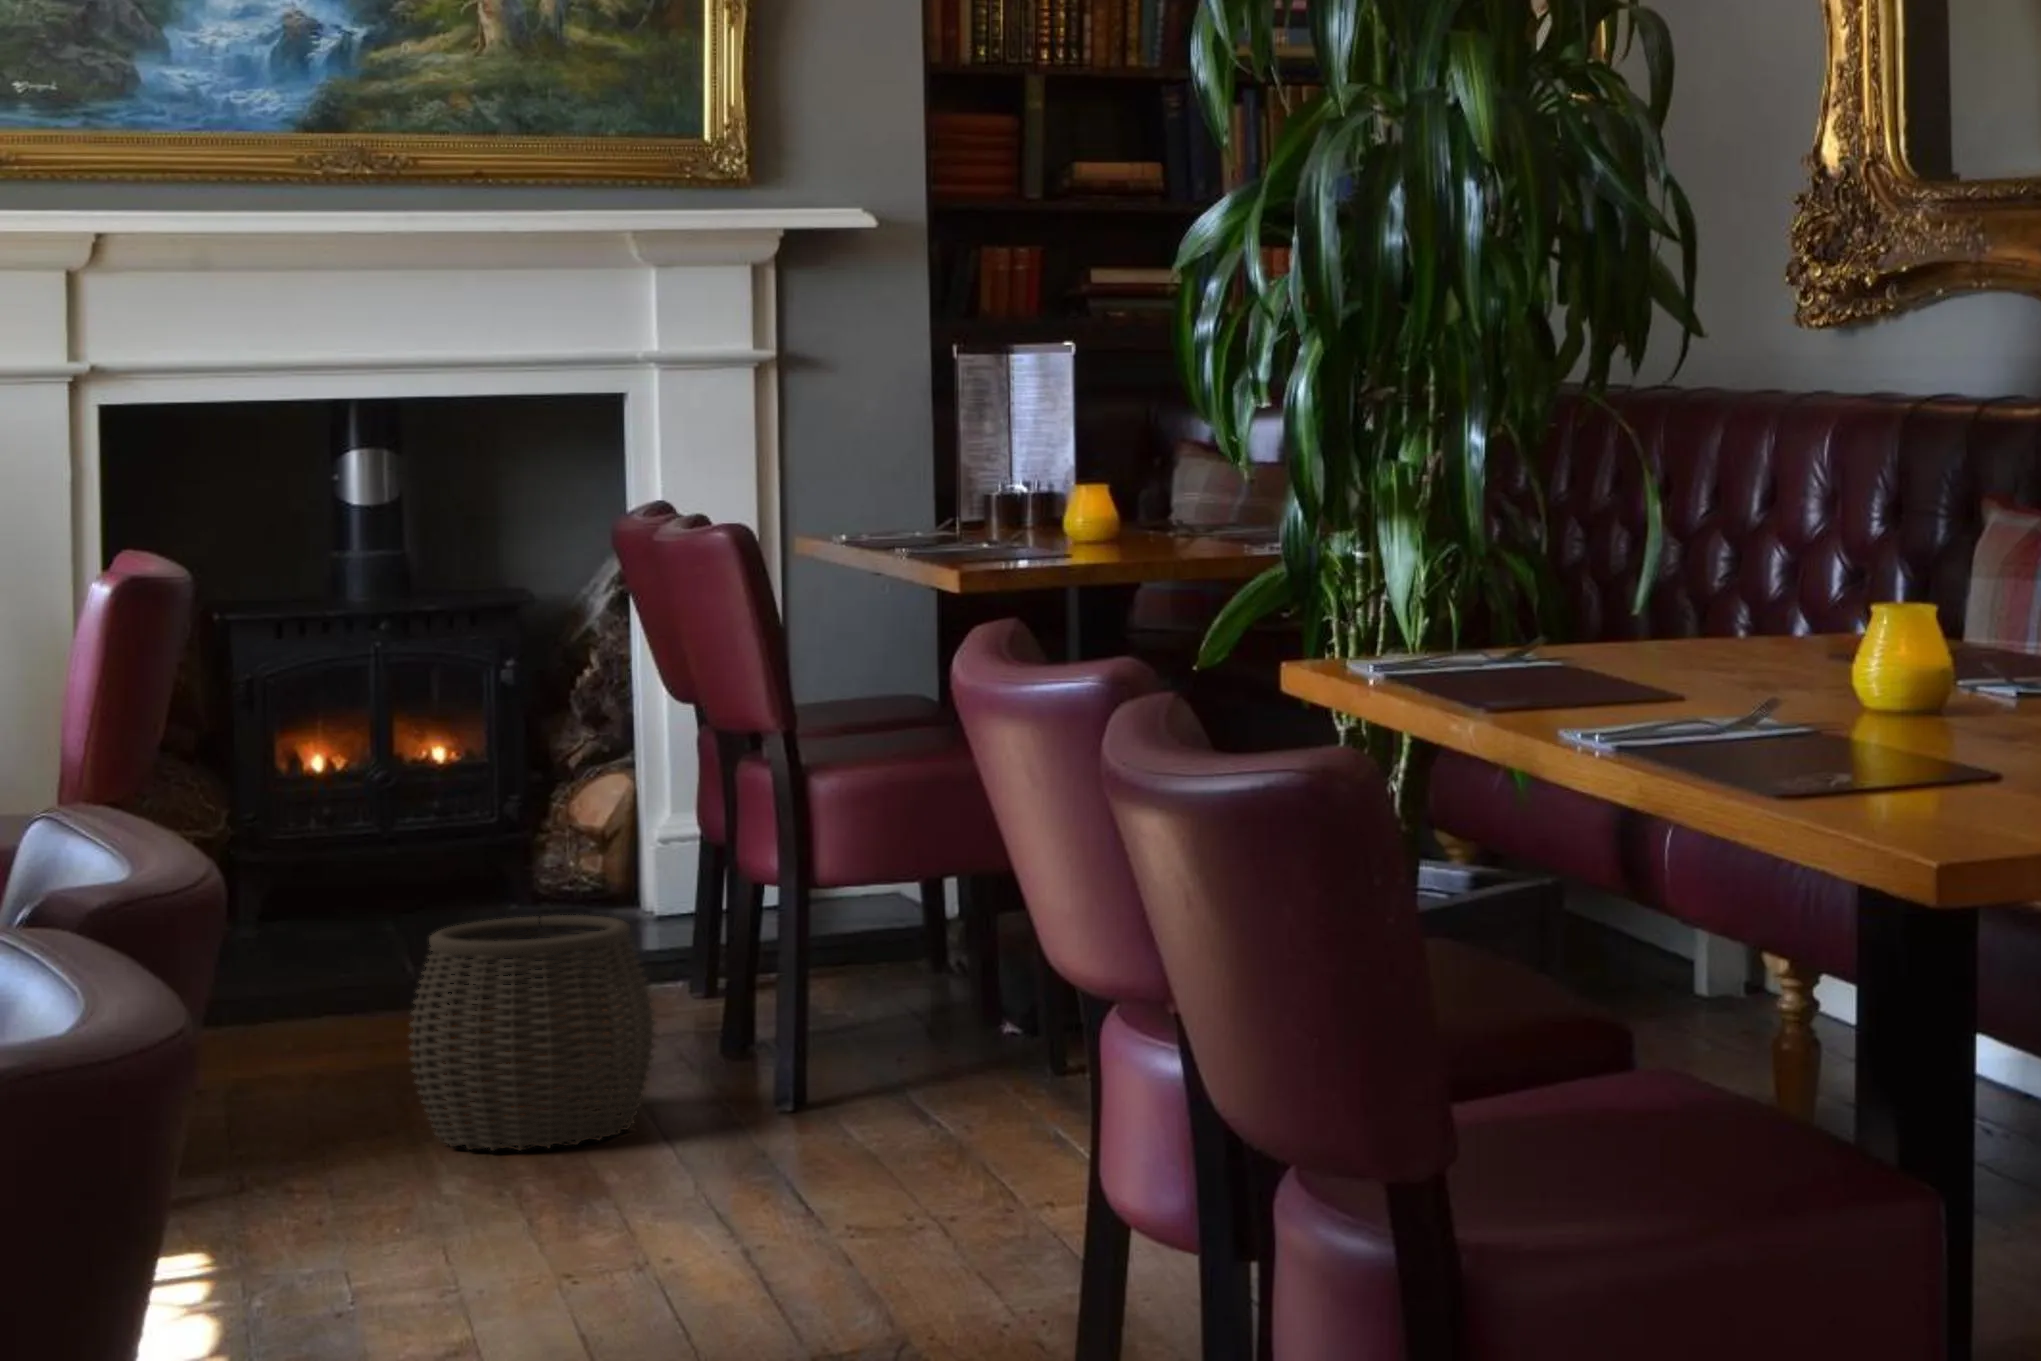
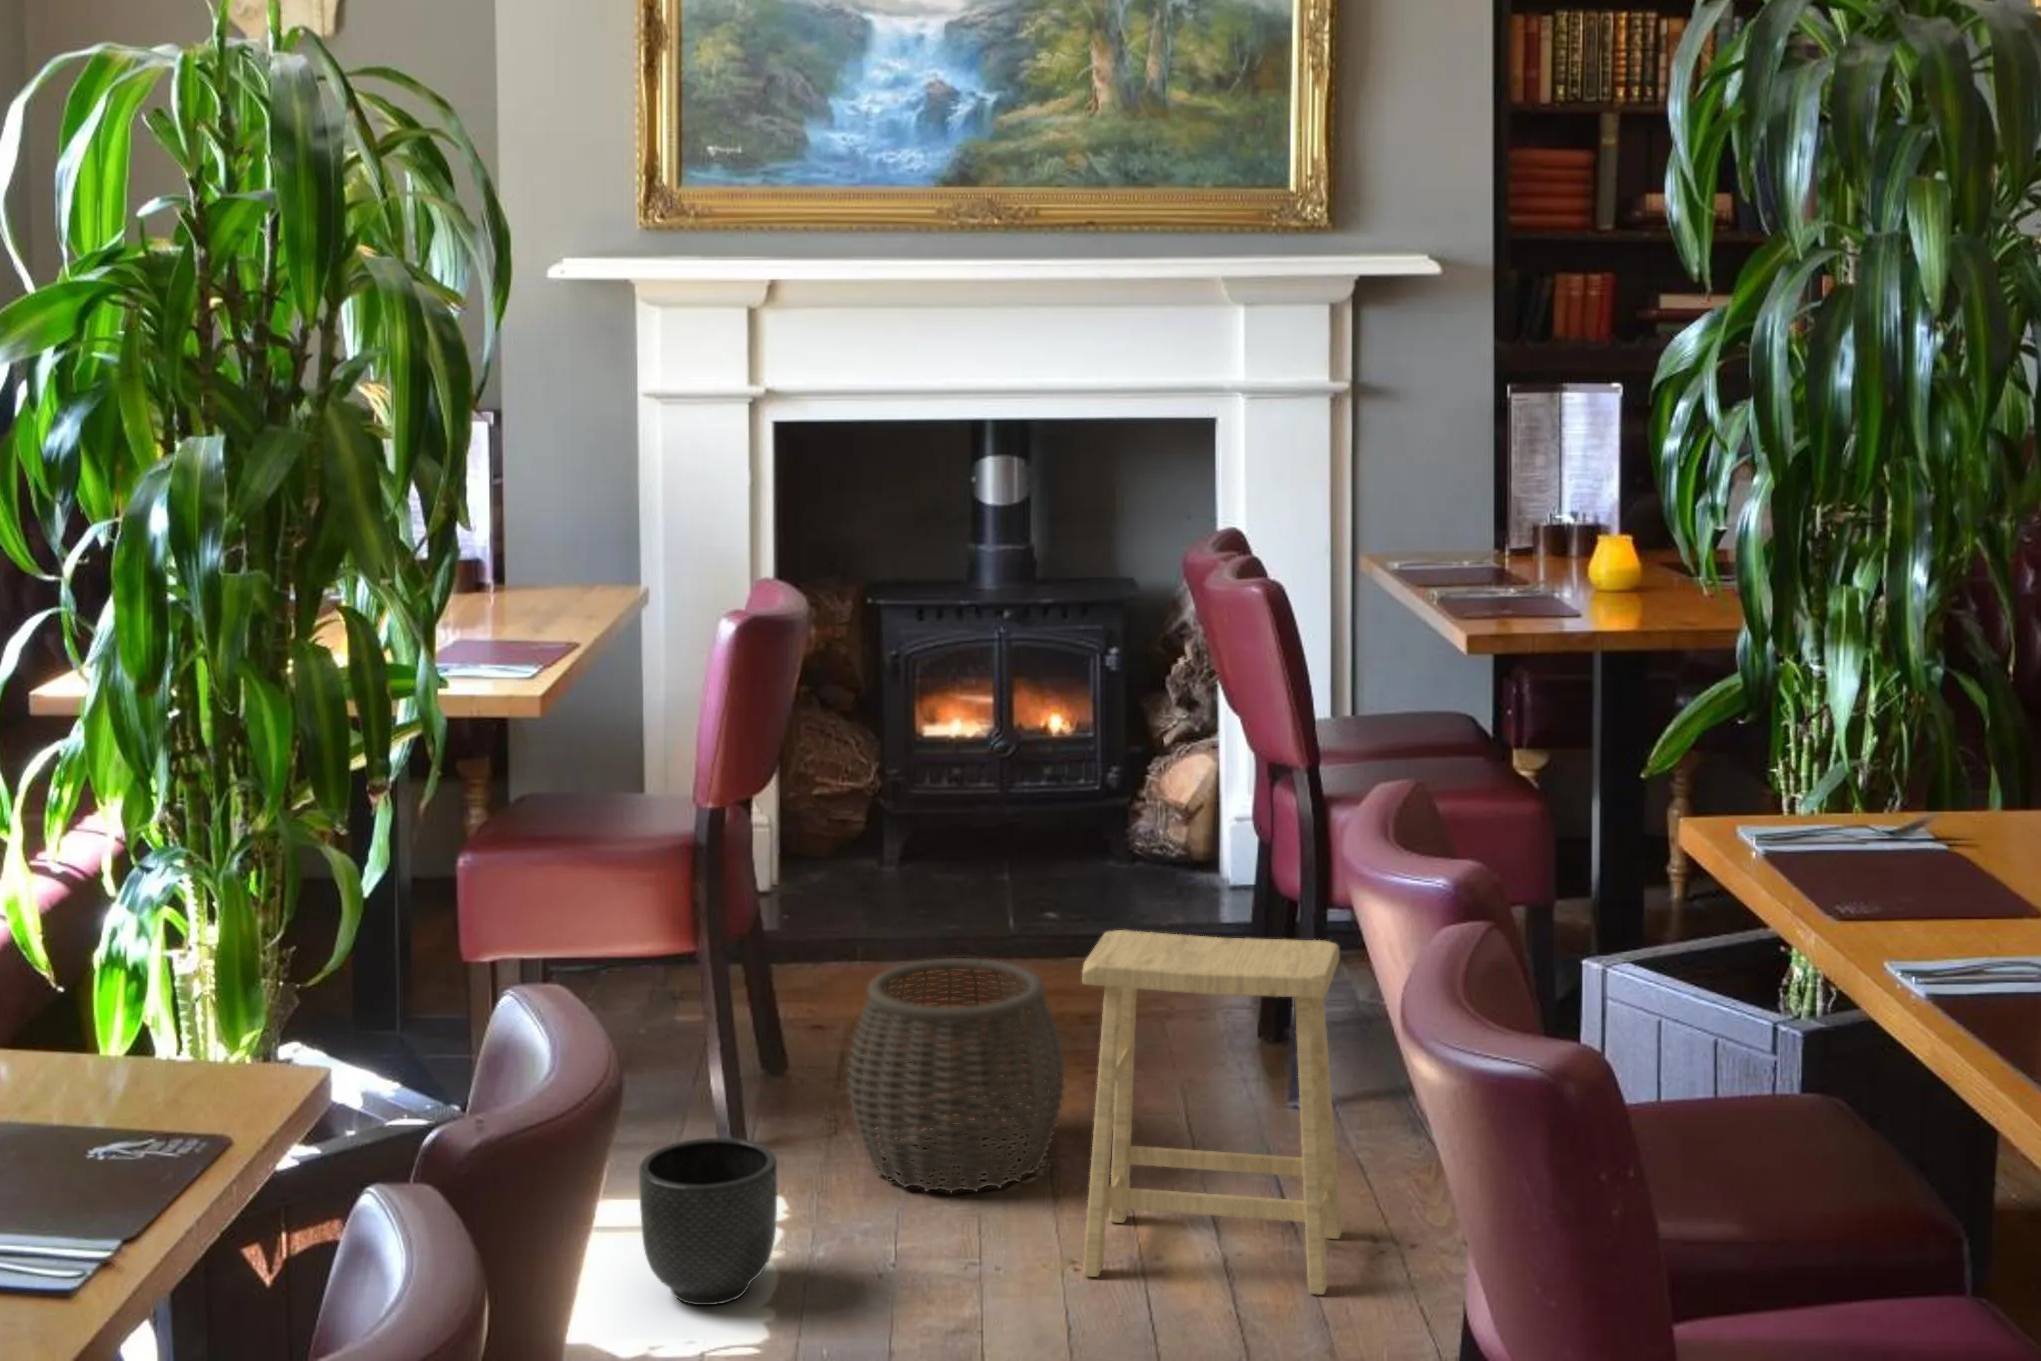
footstool: none [727,812,999,1173] -> present [1082,930,1342,1295]
planter: none [254,1067,410,1235] -> present [639,1138,778,1305]

